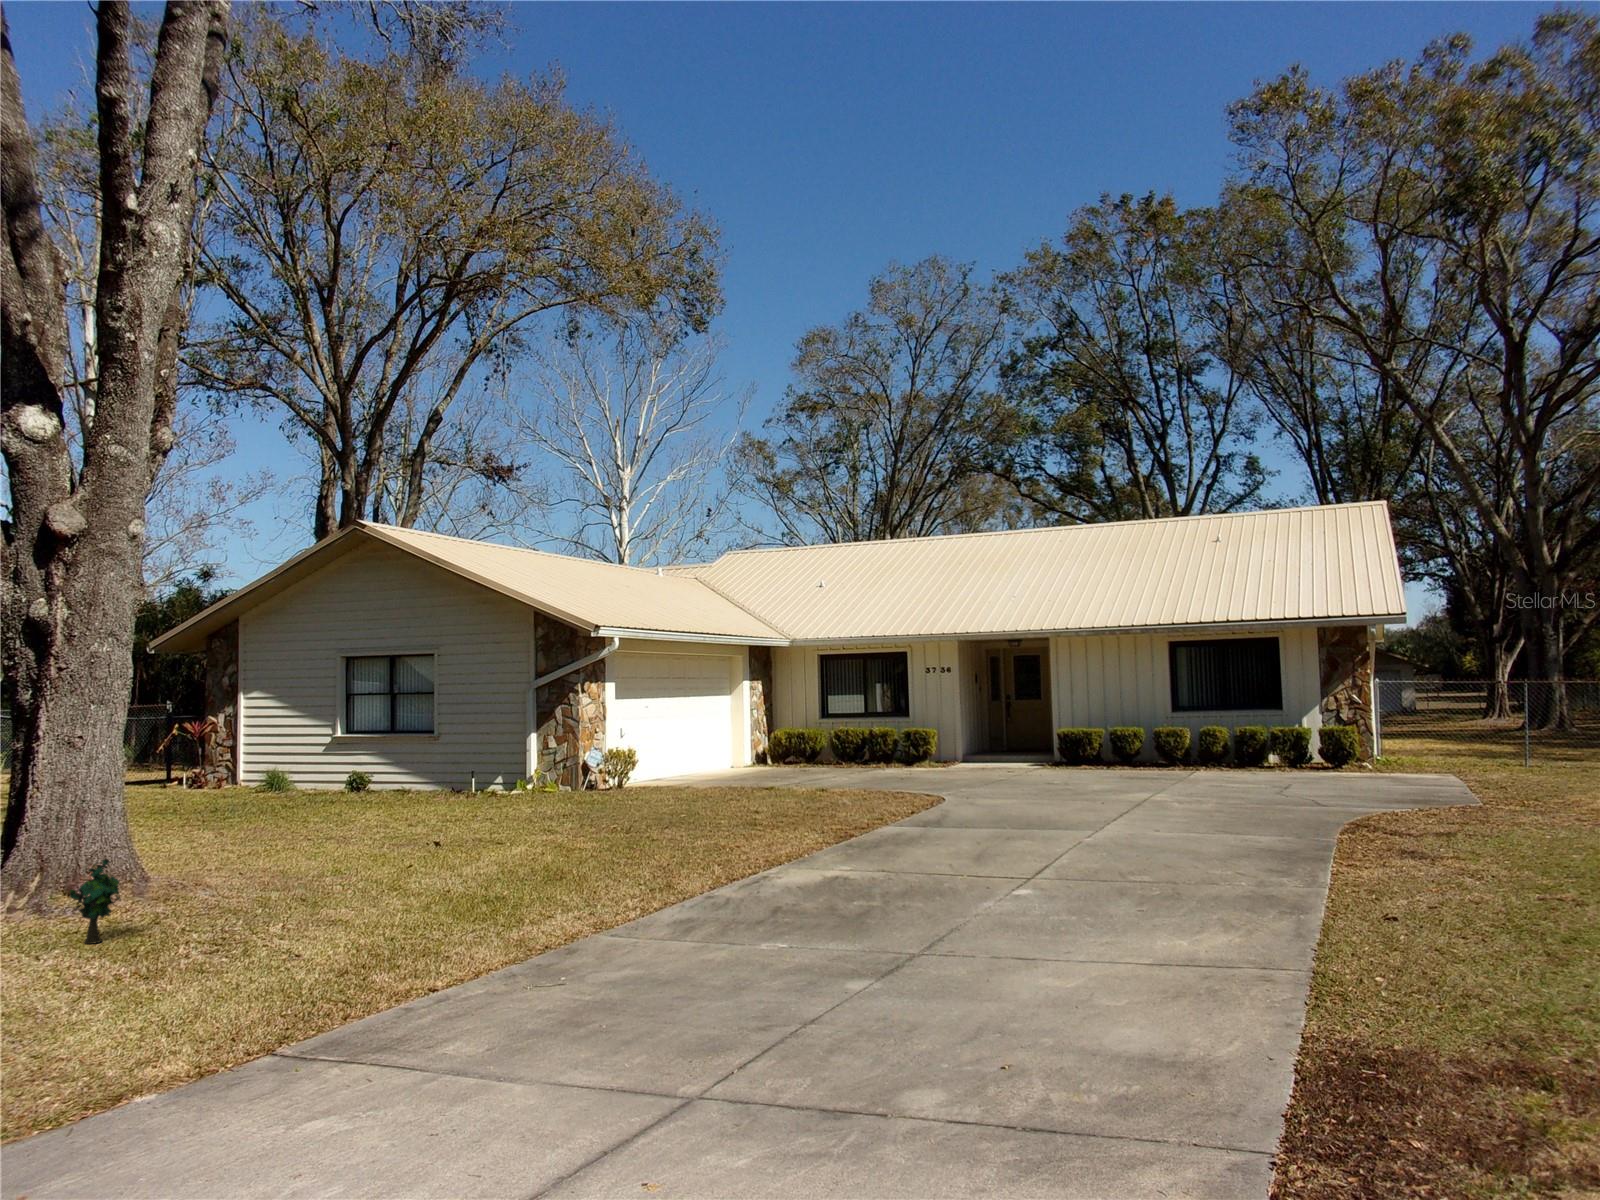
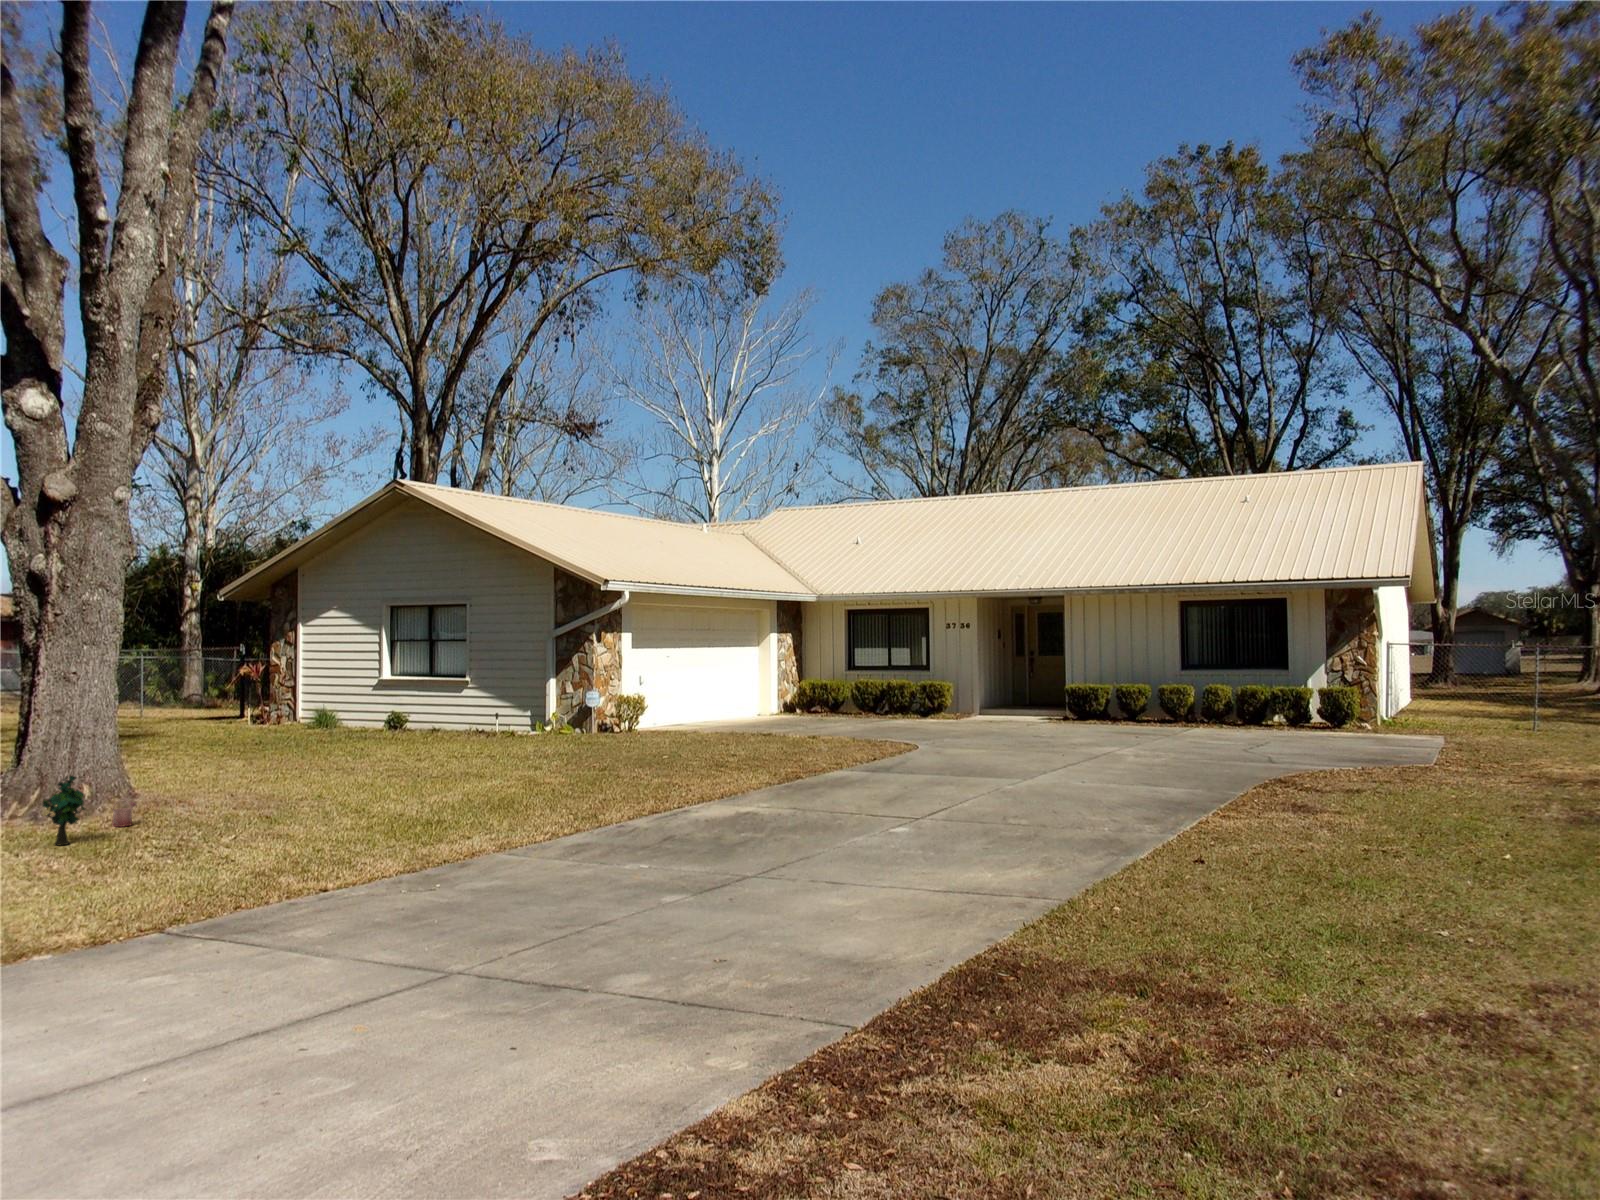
watering can: none [137,885,163,918] -> present [112,800,136,827]

